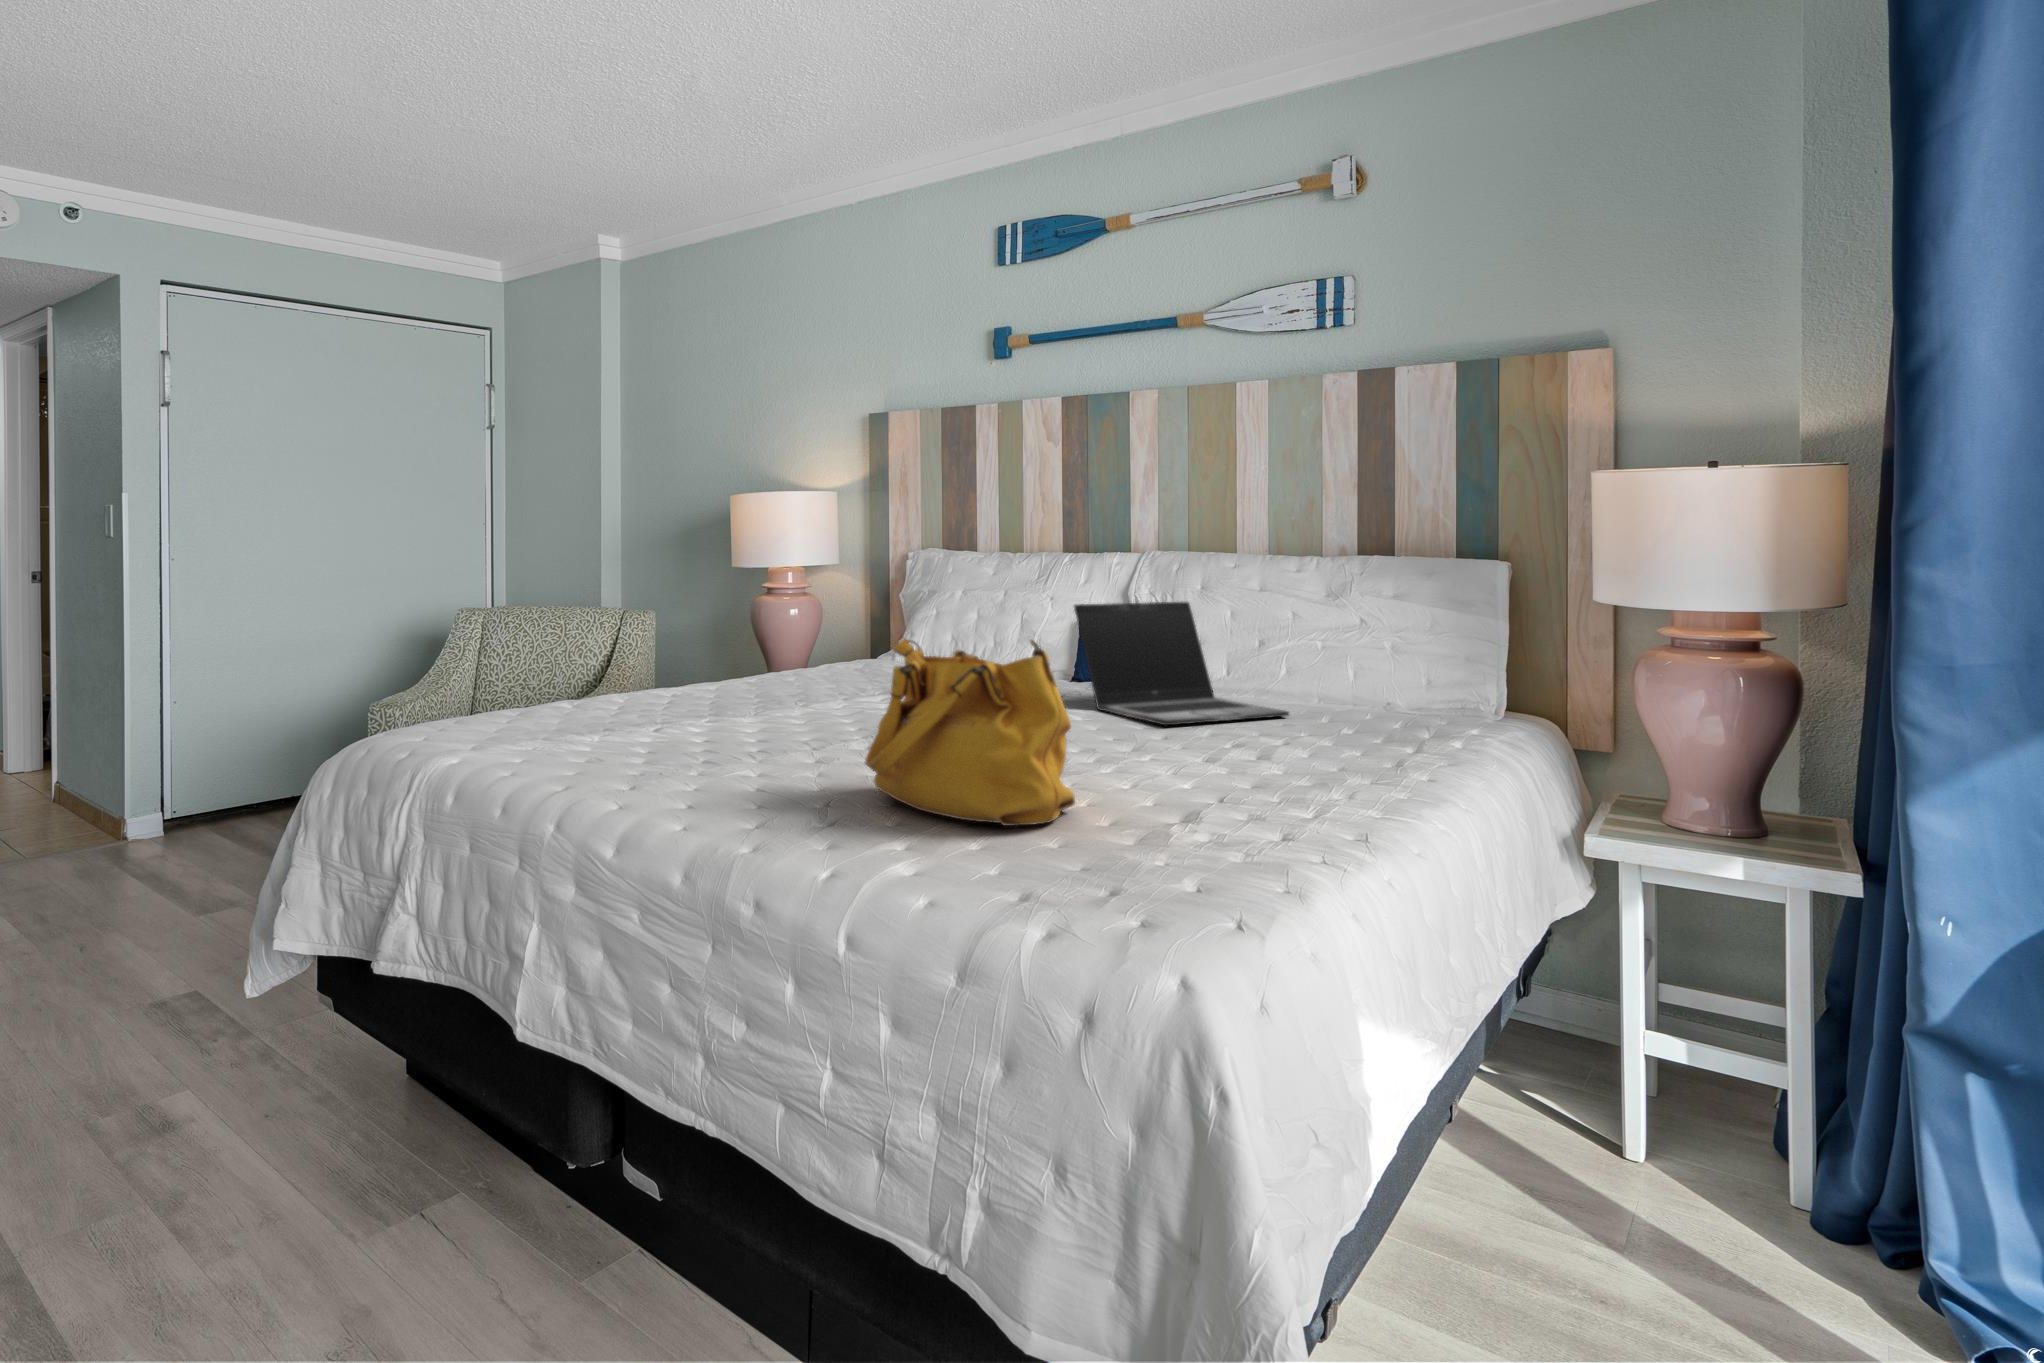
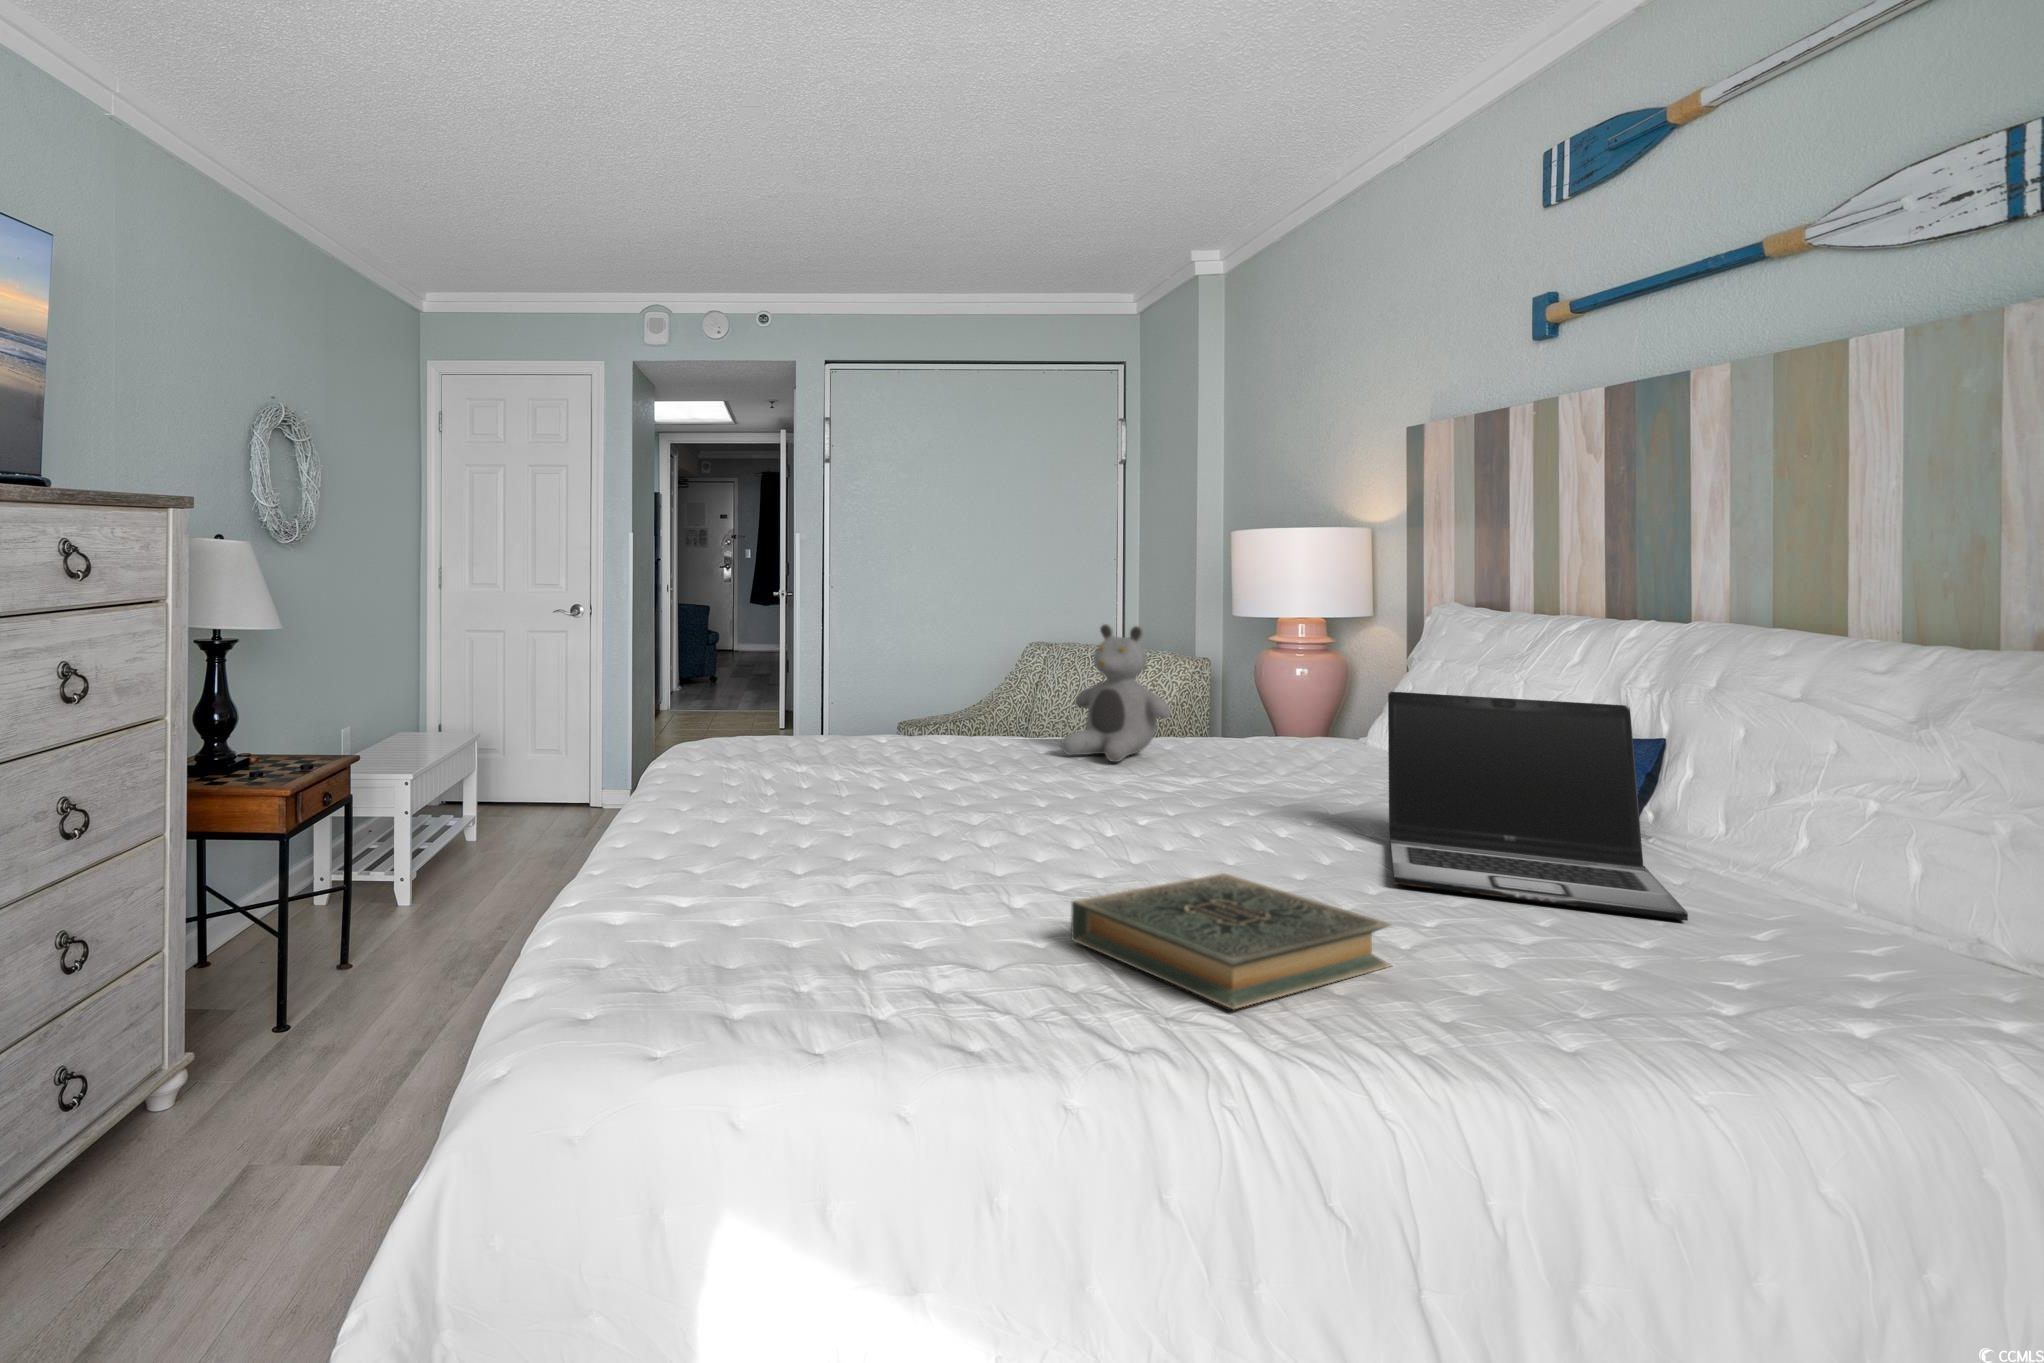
teddy bear: none [746,574,839,692] -> present [1061,624,1171,762]
handbag: present [865,639,1075,826] -> none [702,706,952,943]
hardback book: none [1138,729,1298,791] -> present [1071,873,1391,1009]

